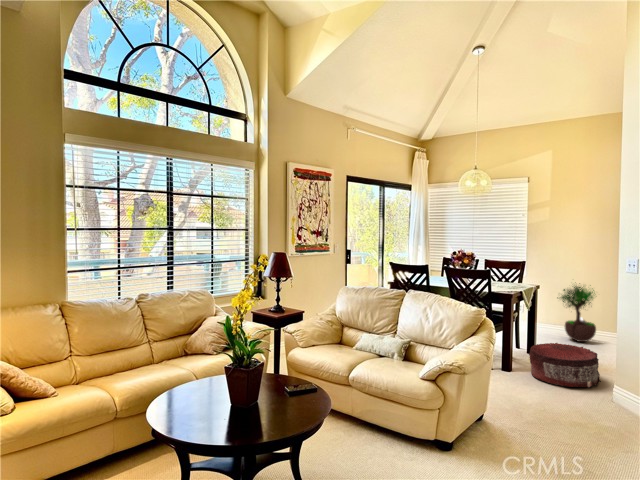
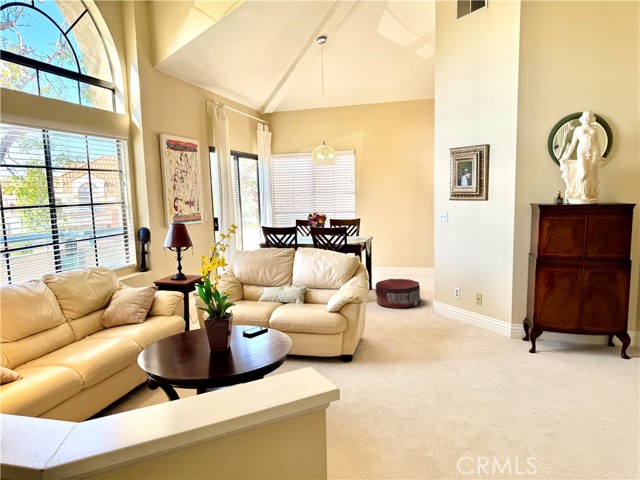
potted tree: present [557,283,596,342] -> none [383,231,411,278]

